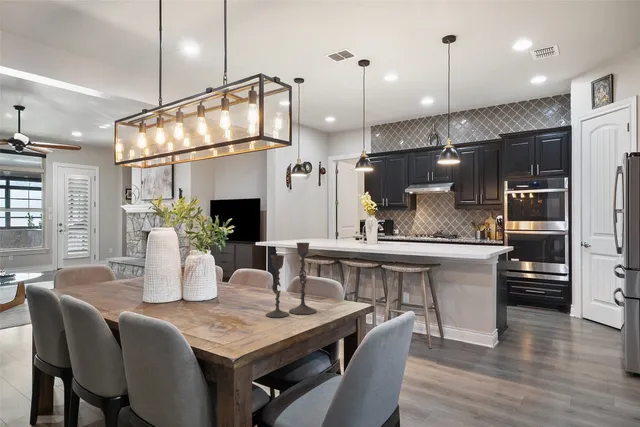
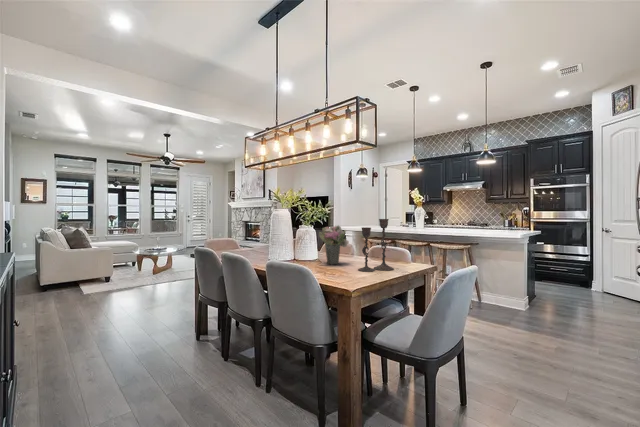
flower bouquet: none [215,250,259,305] -> present [319,226,349,264]

